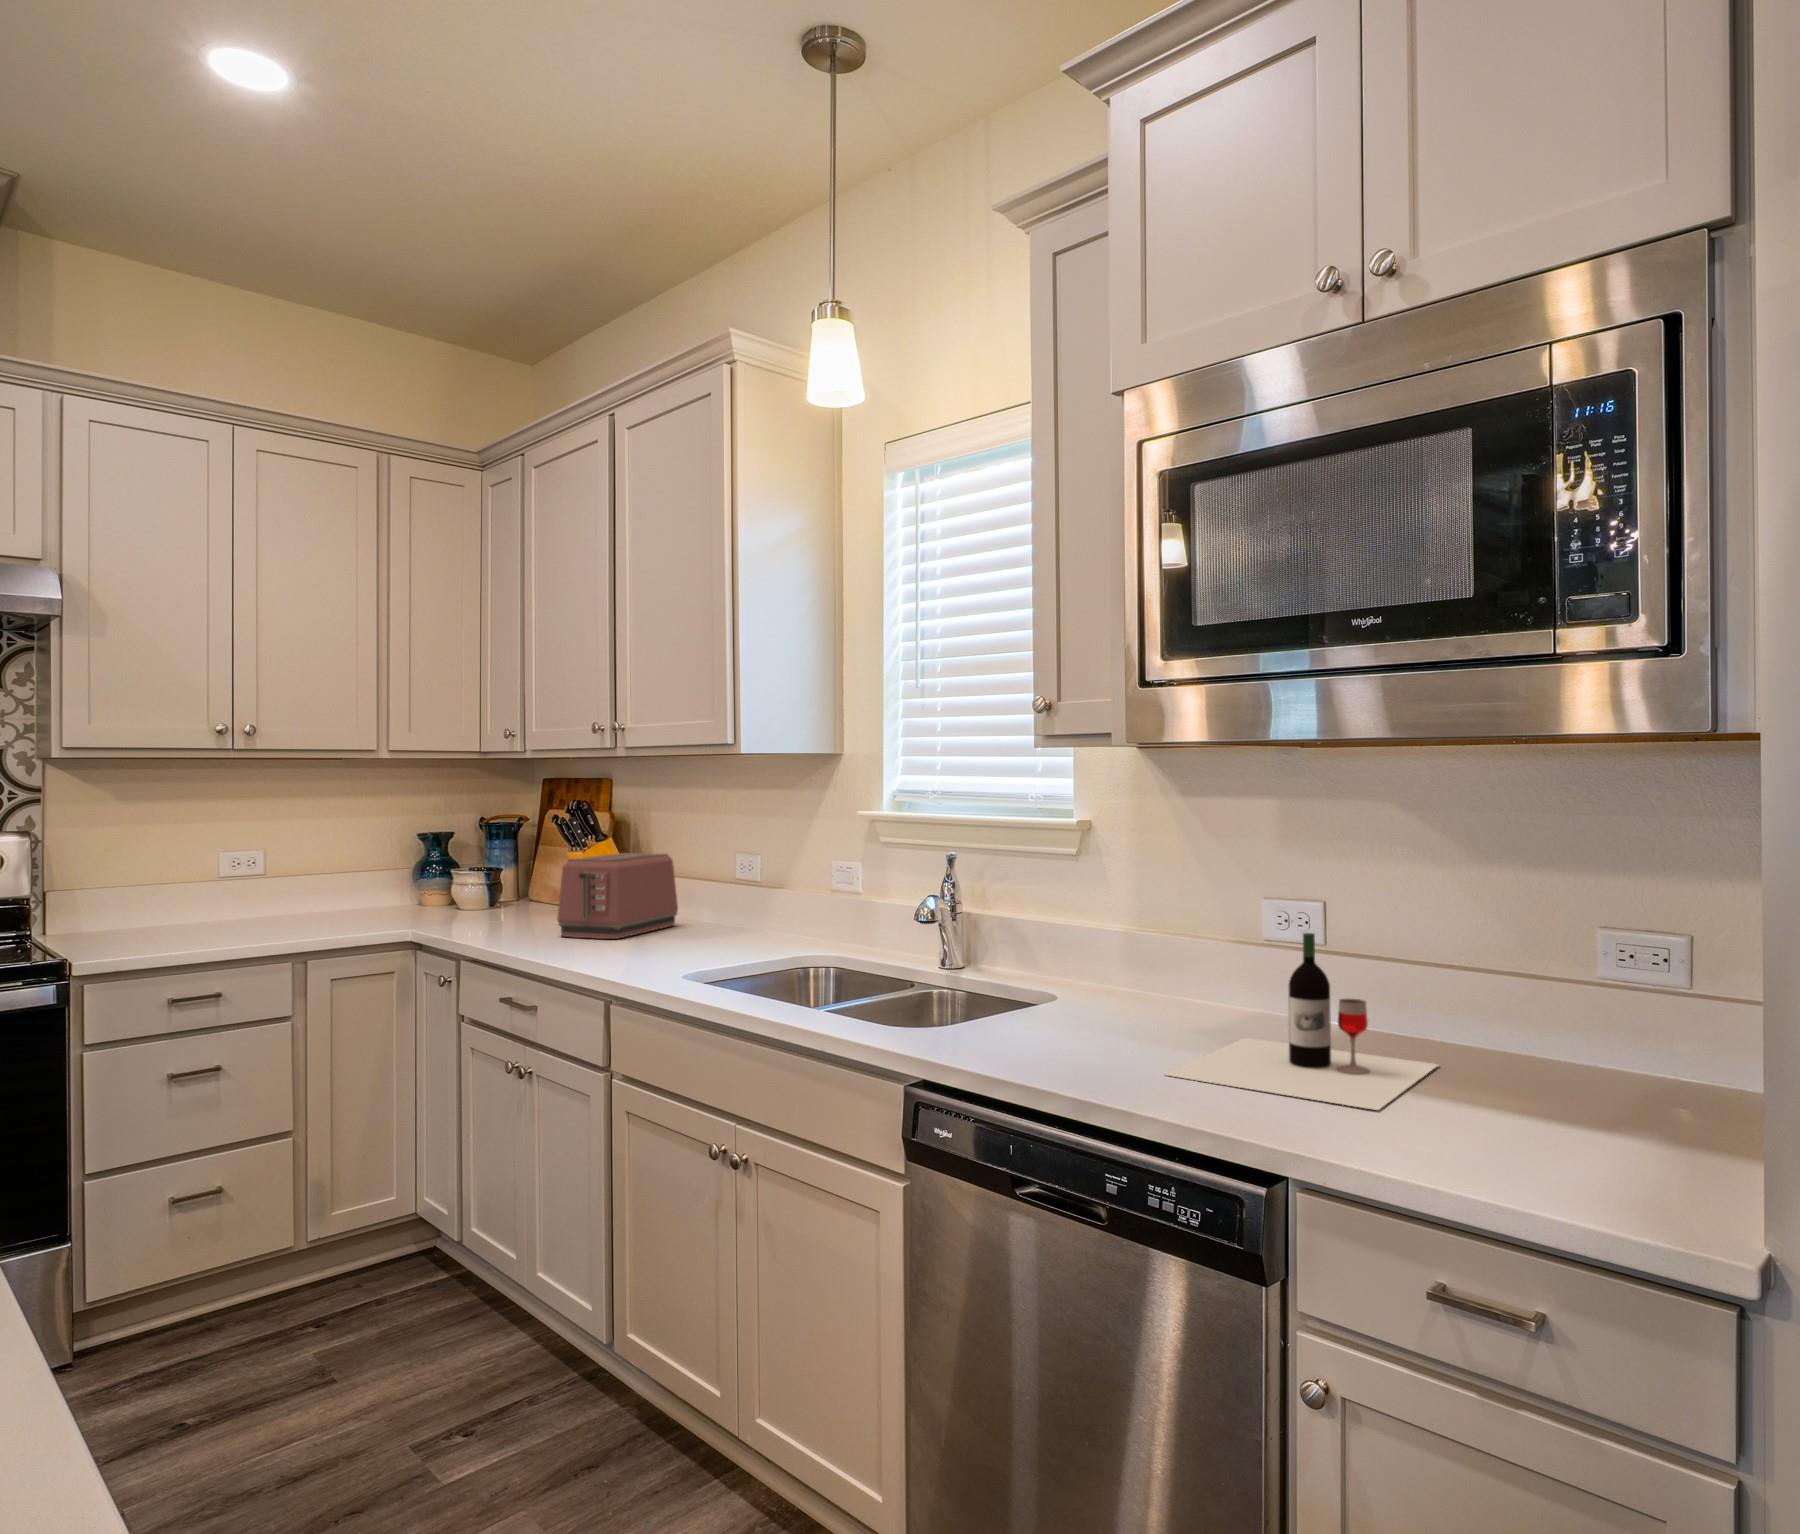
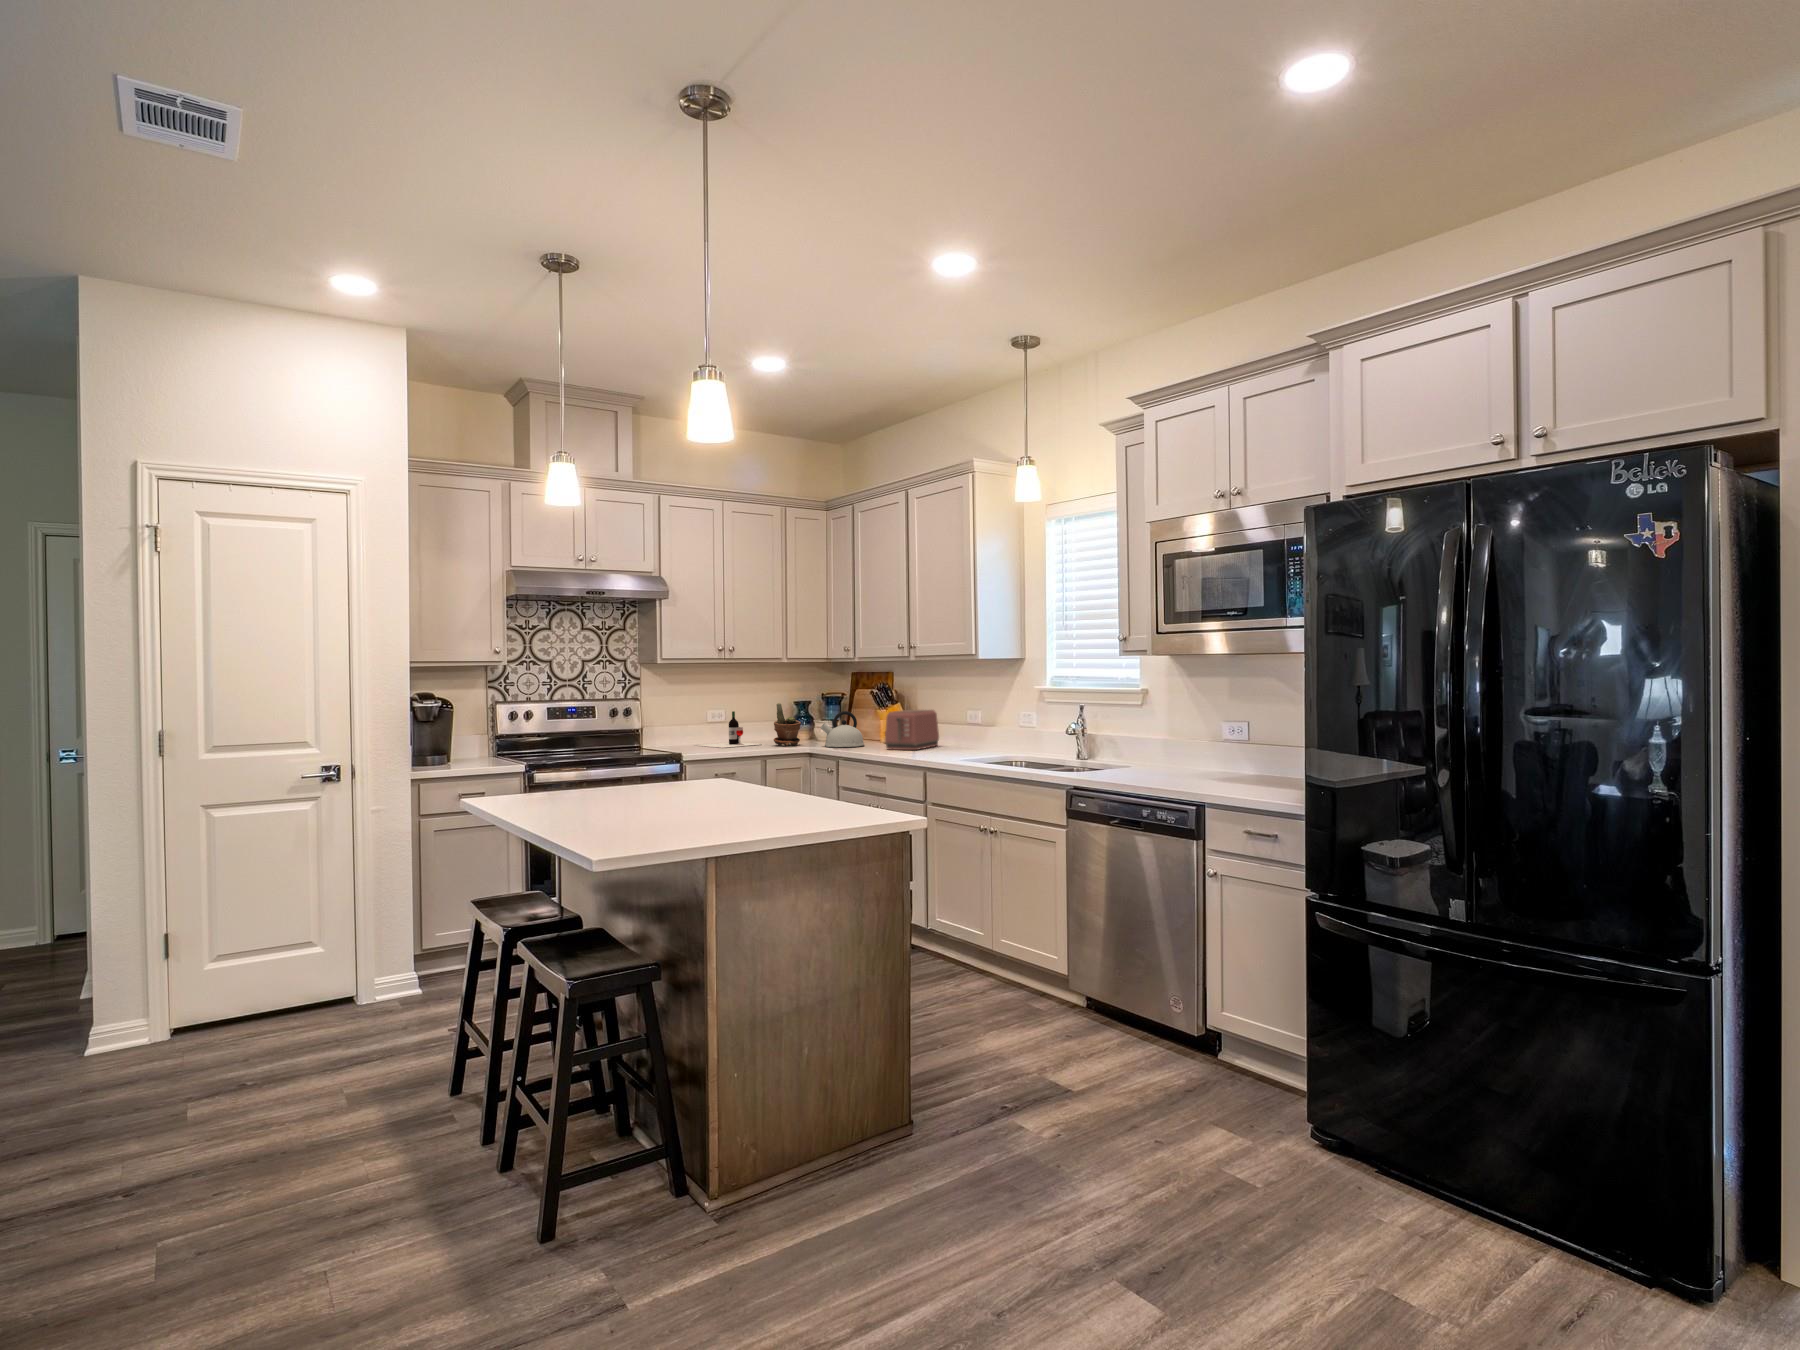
potted plant: none [345,838,404,926] -> present [774,703,801,746]
kettle: none [437,856,530,930] -> present [821,711,864,747]
wine bottle: present [1166,933,1438,1110] -> present [697,711,760,748]

